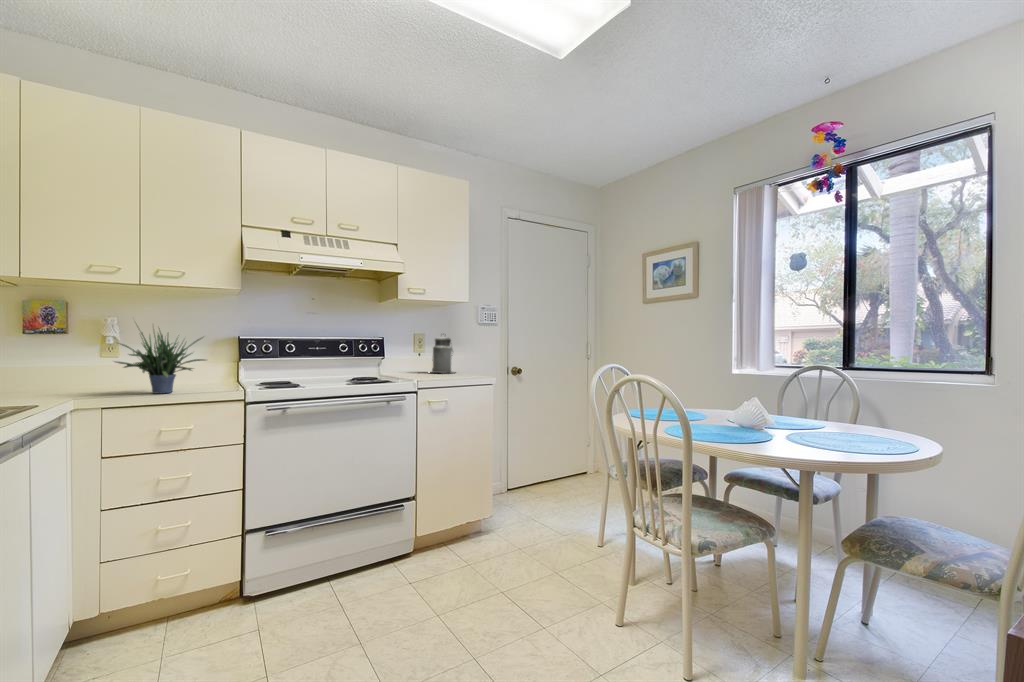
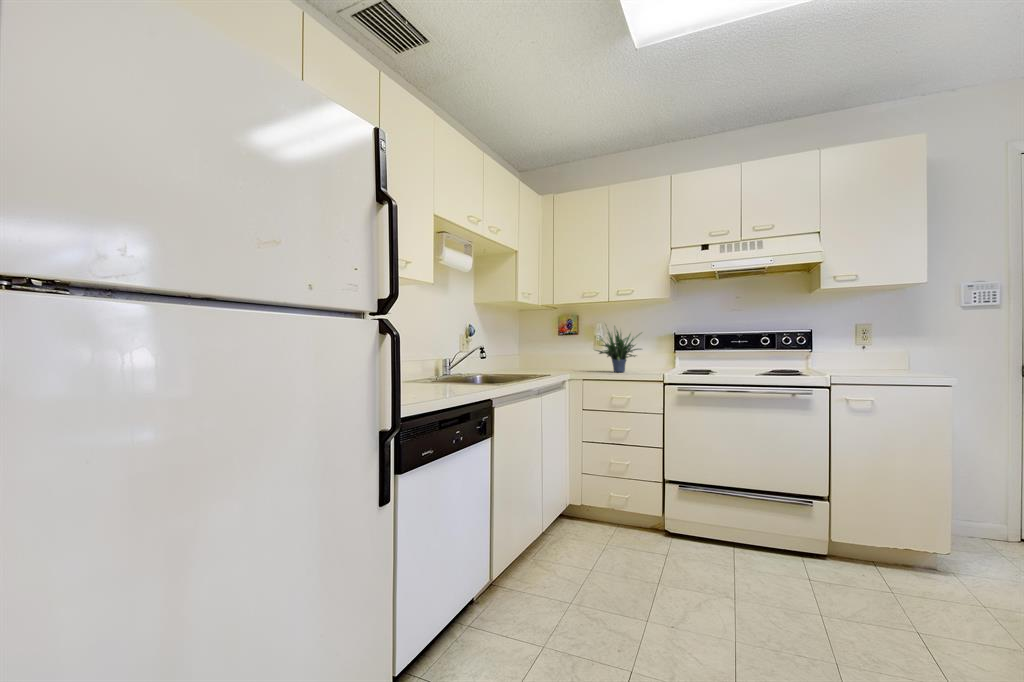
canister: present [432,337,455,373] -> none [878,323,920,372]

